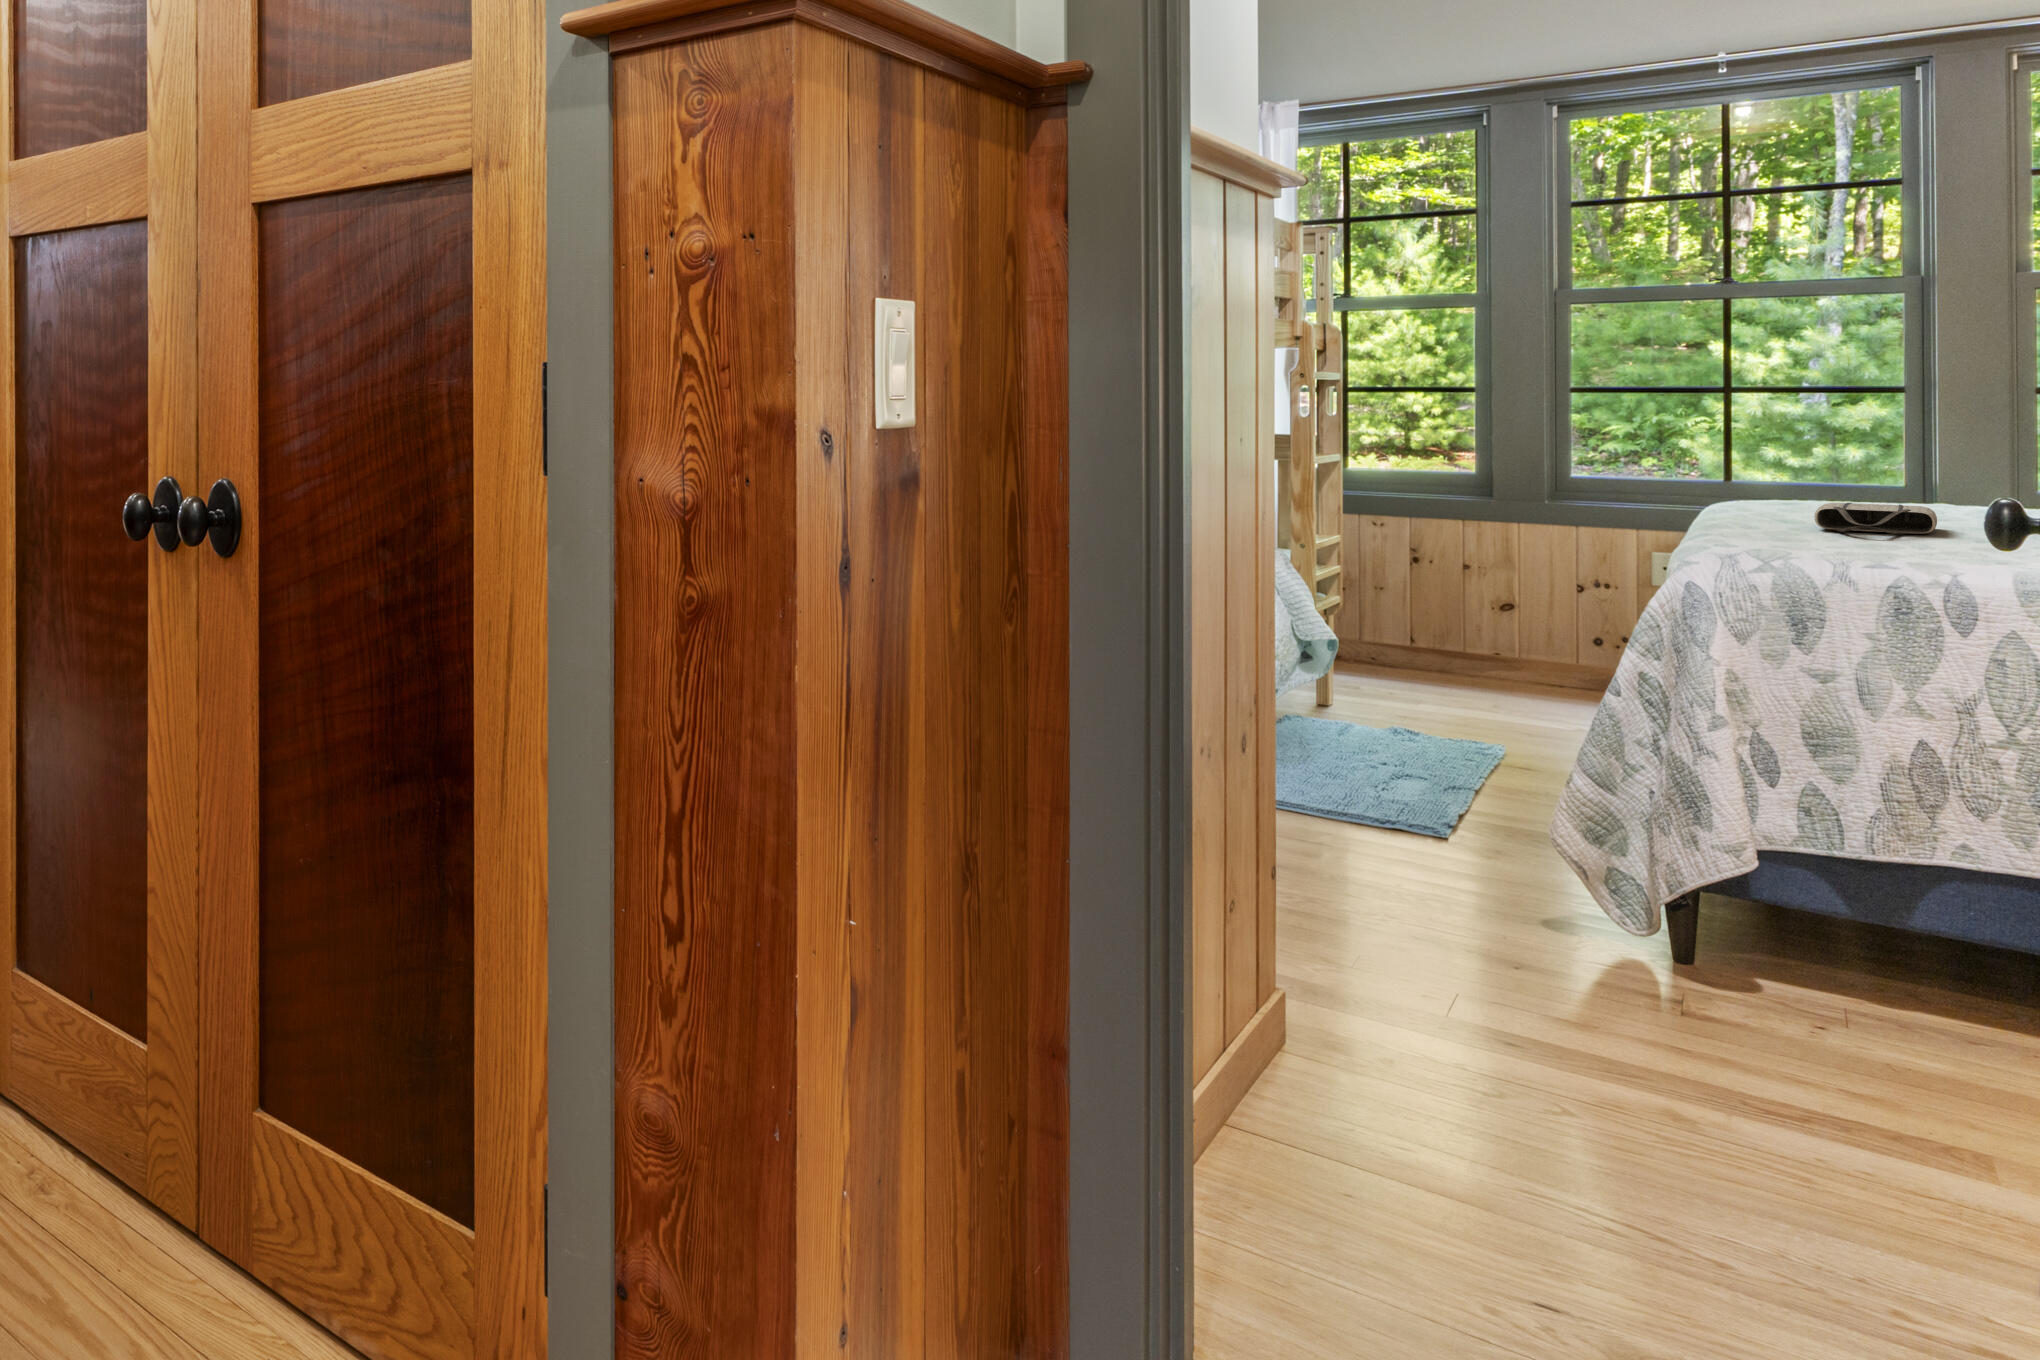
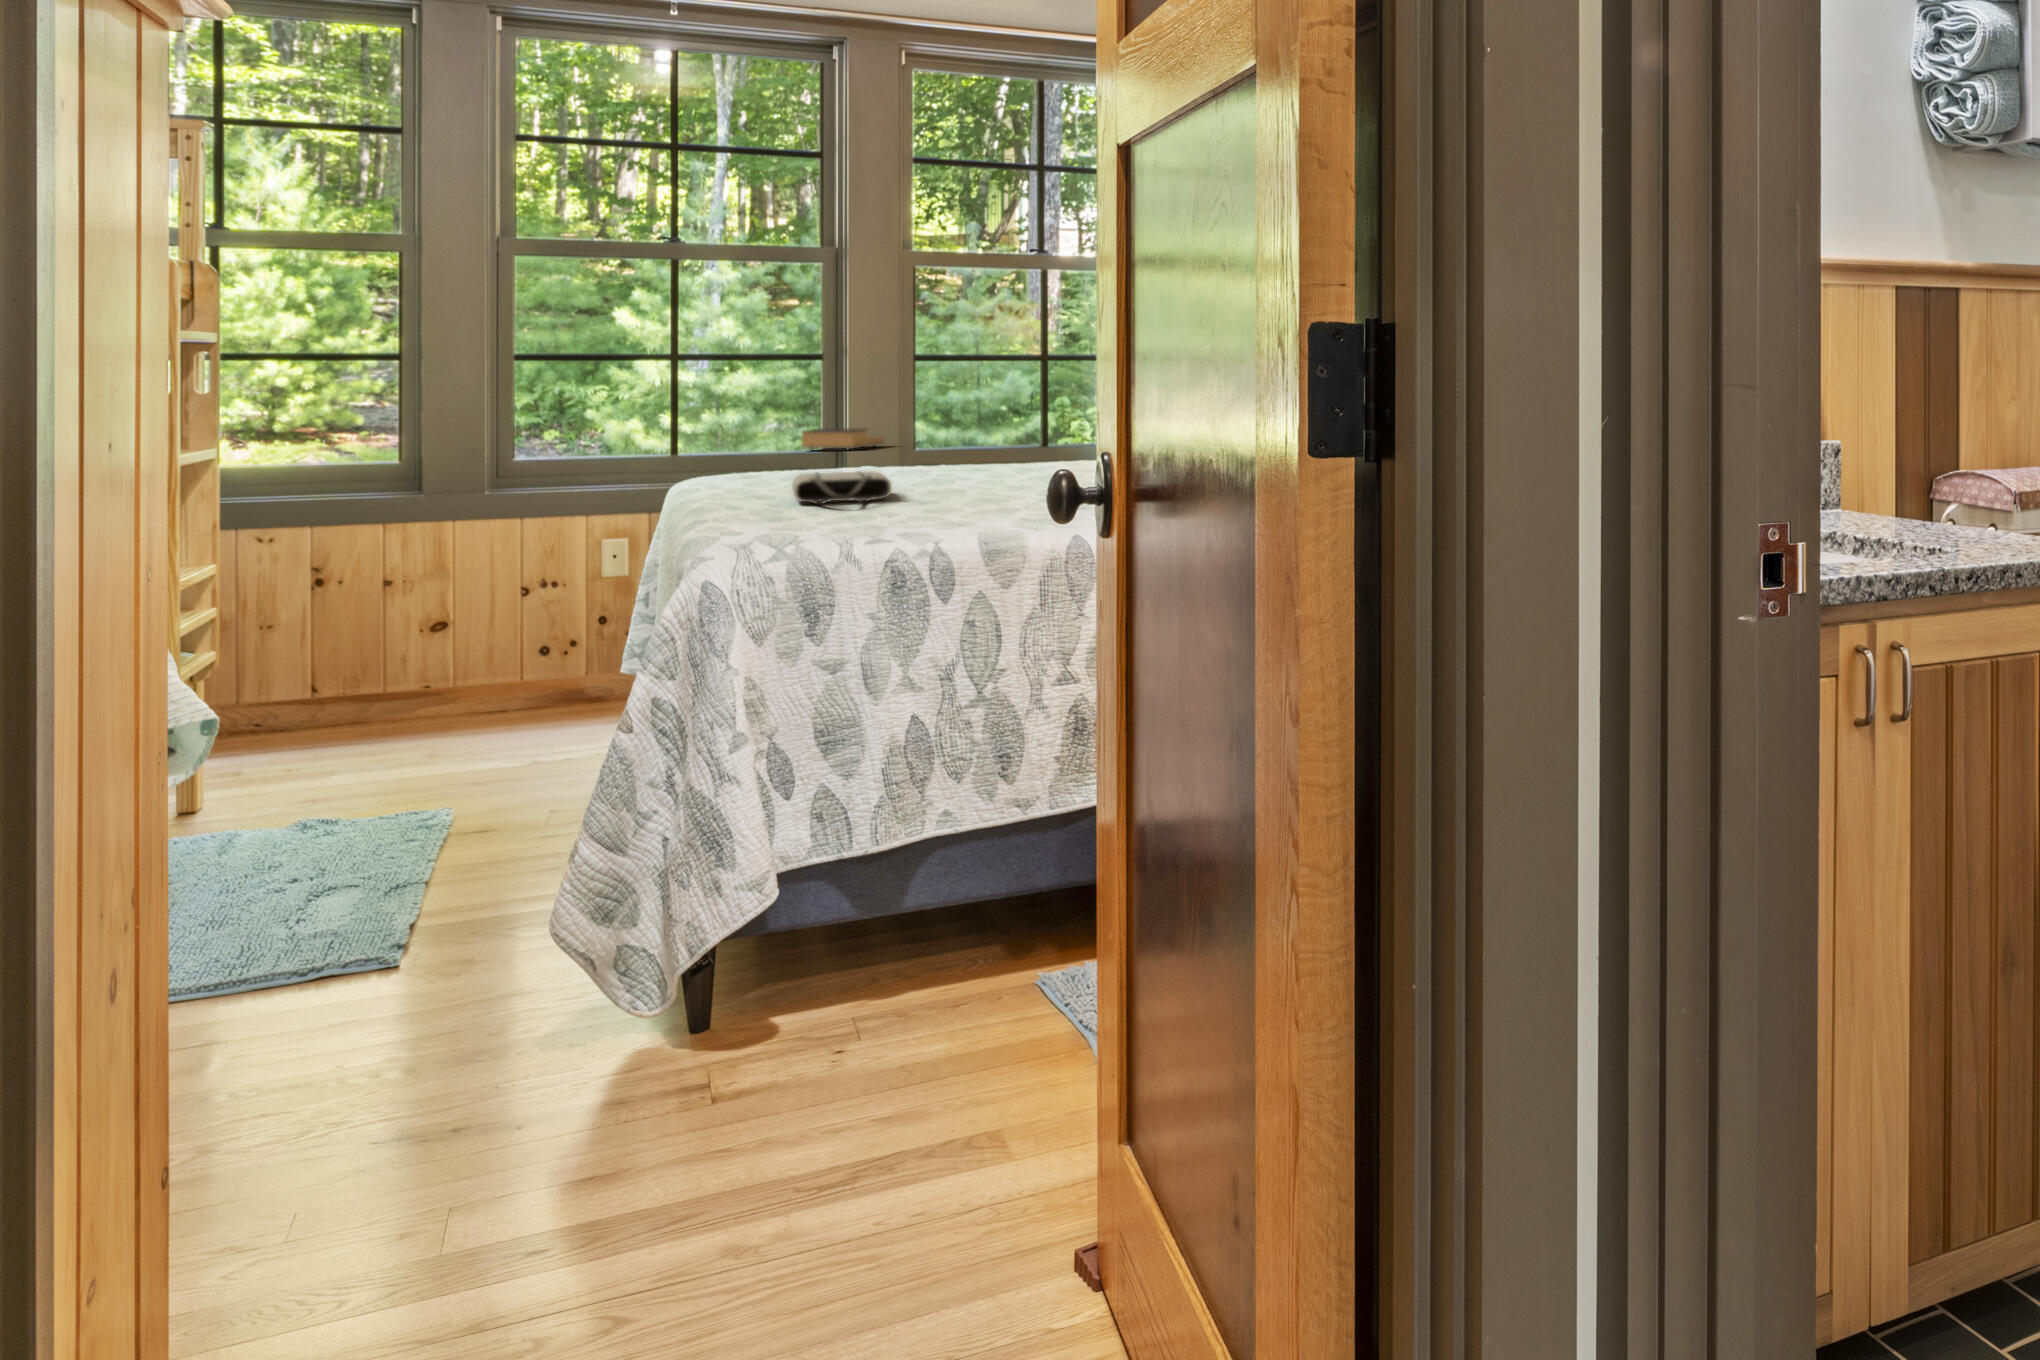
book: none [1877,464,1995,489] -> present [801,429,884,450]

